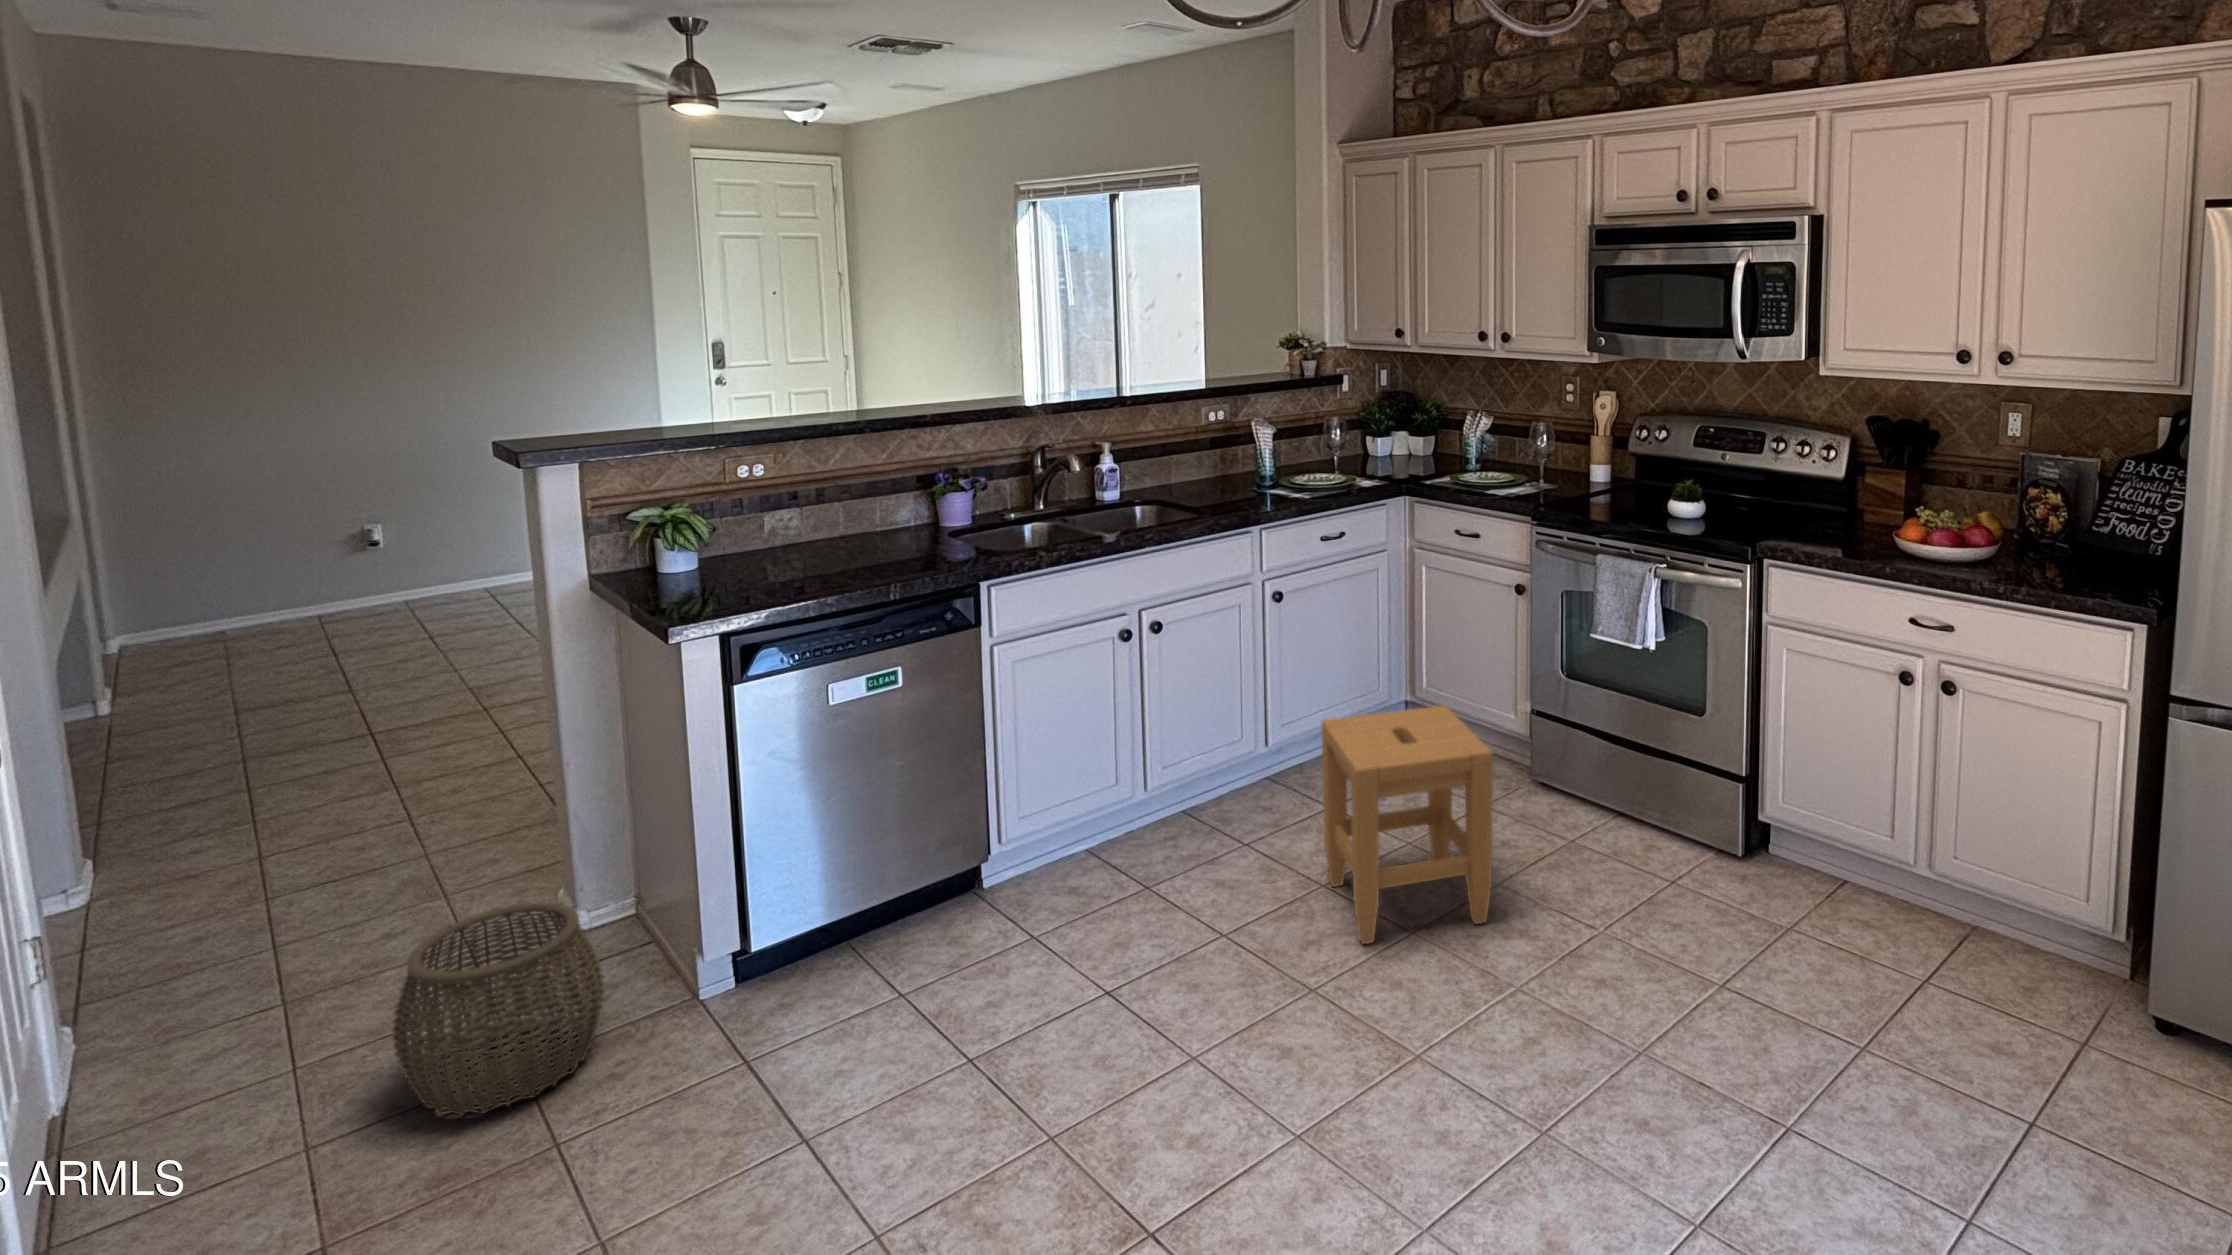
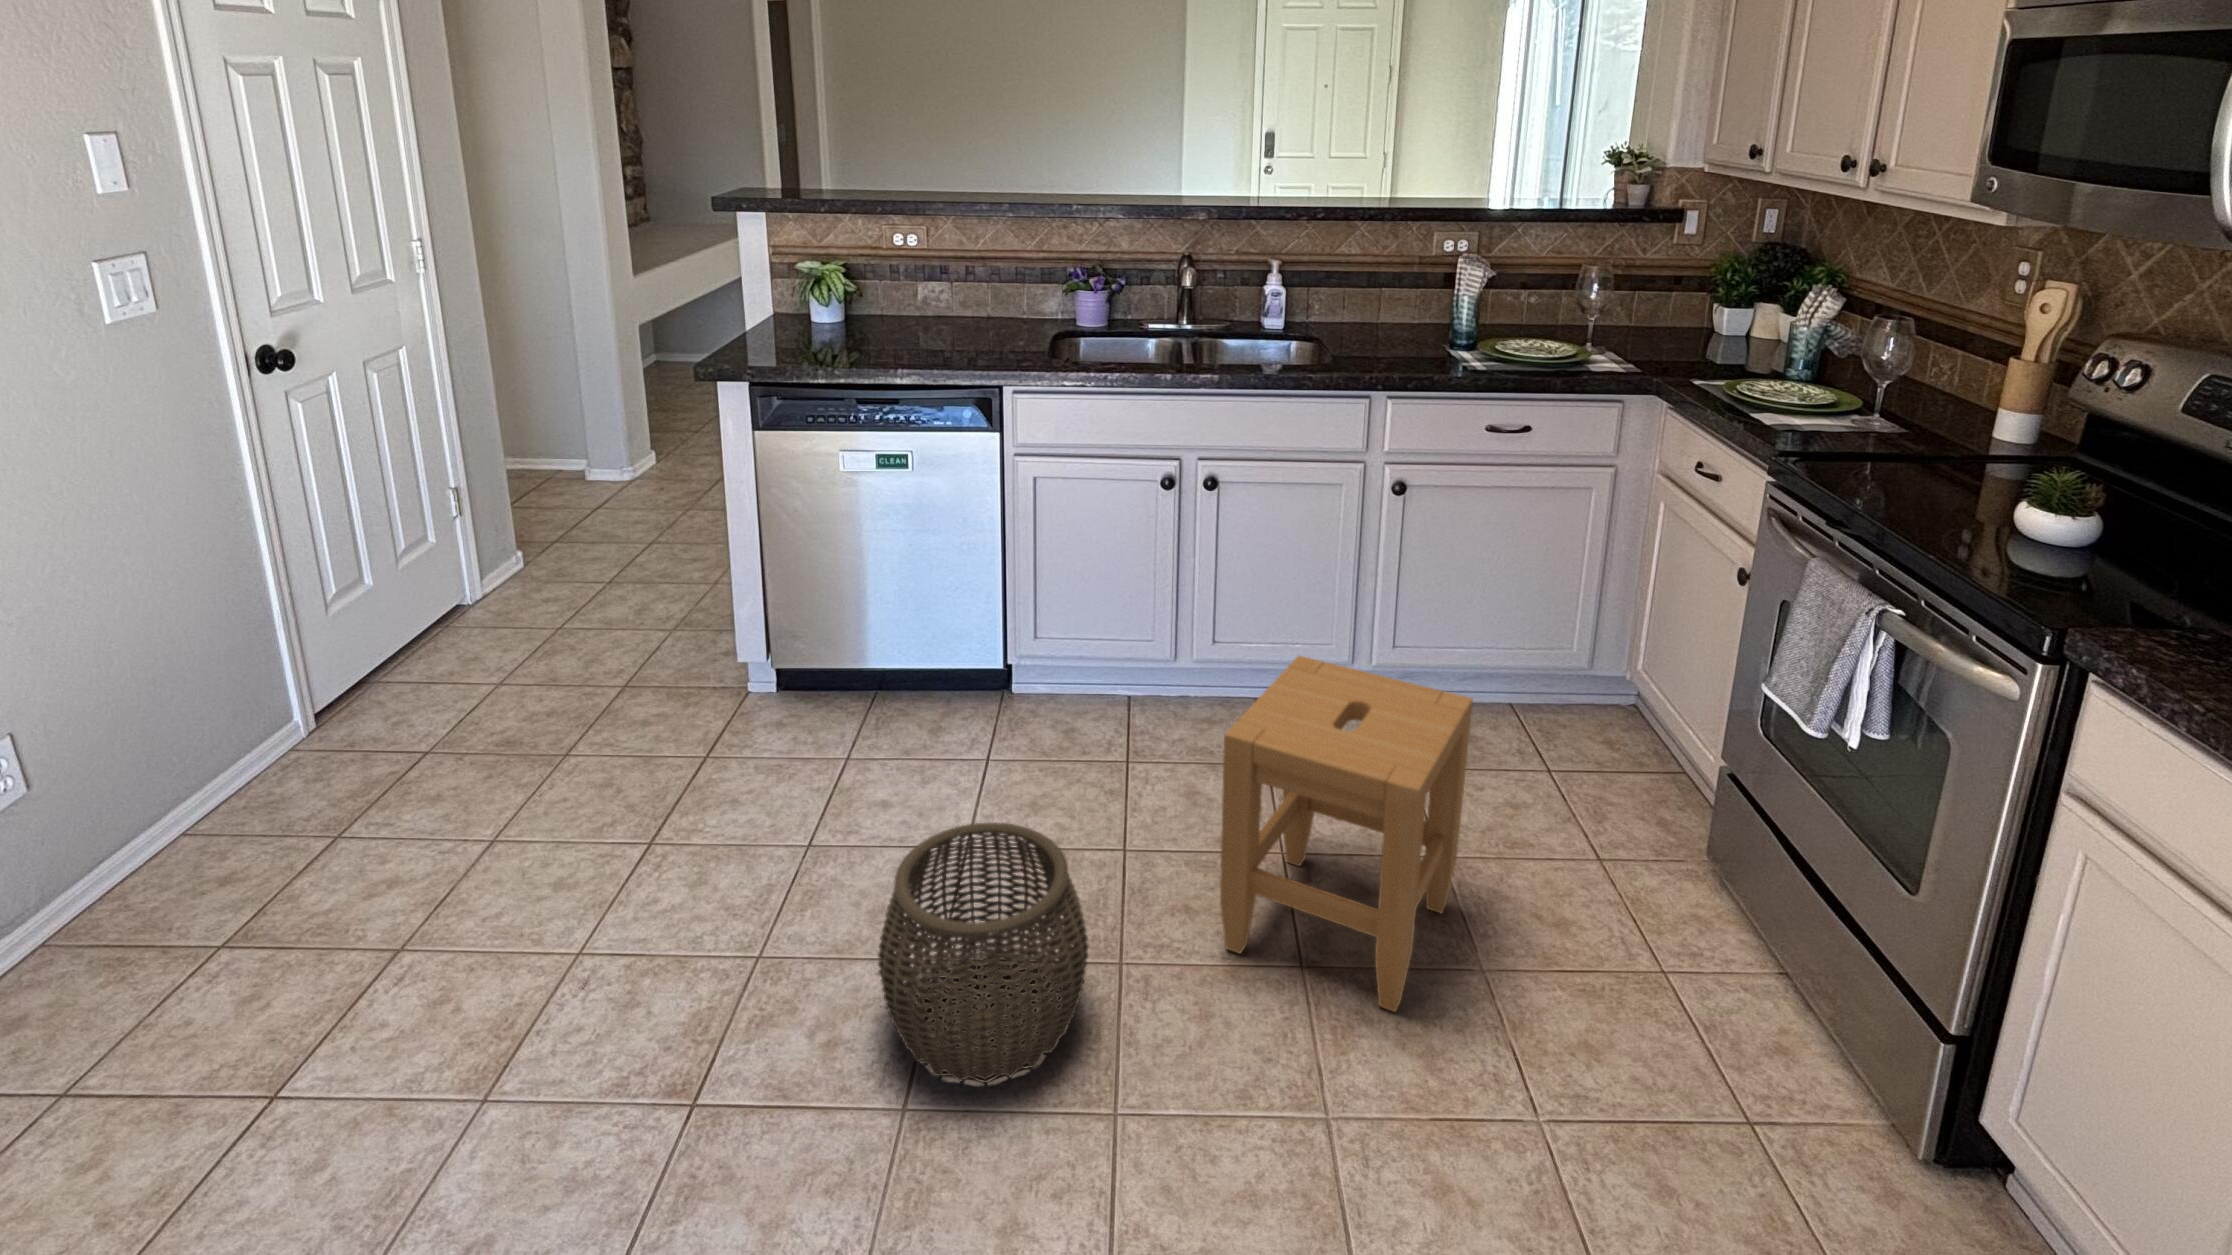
woven basket: present [392,903,604,1116] -> present [878,822,1089,1083]

